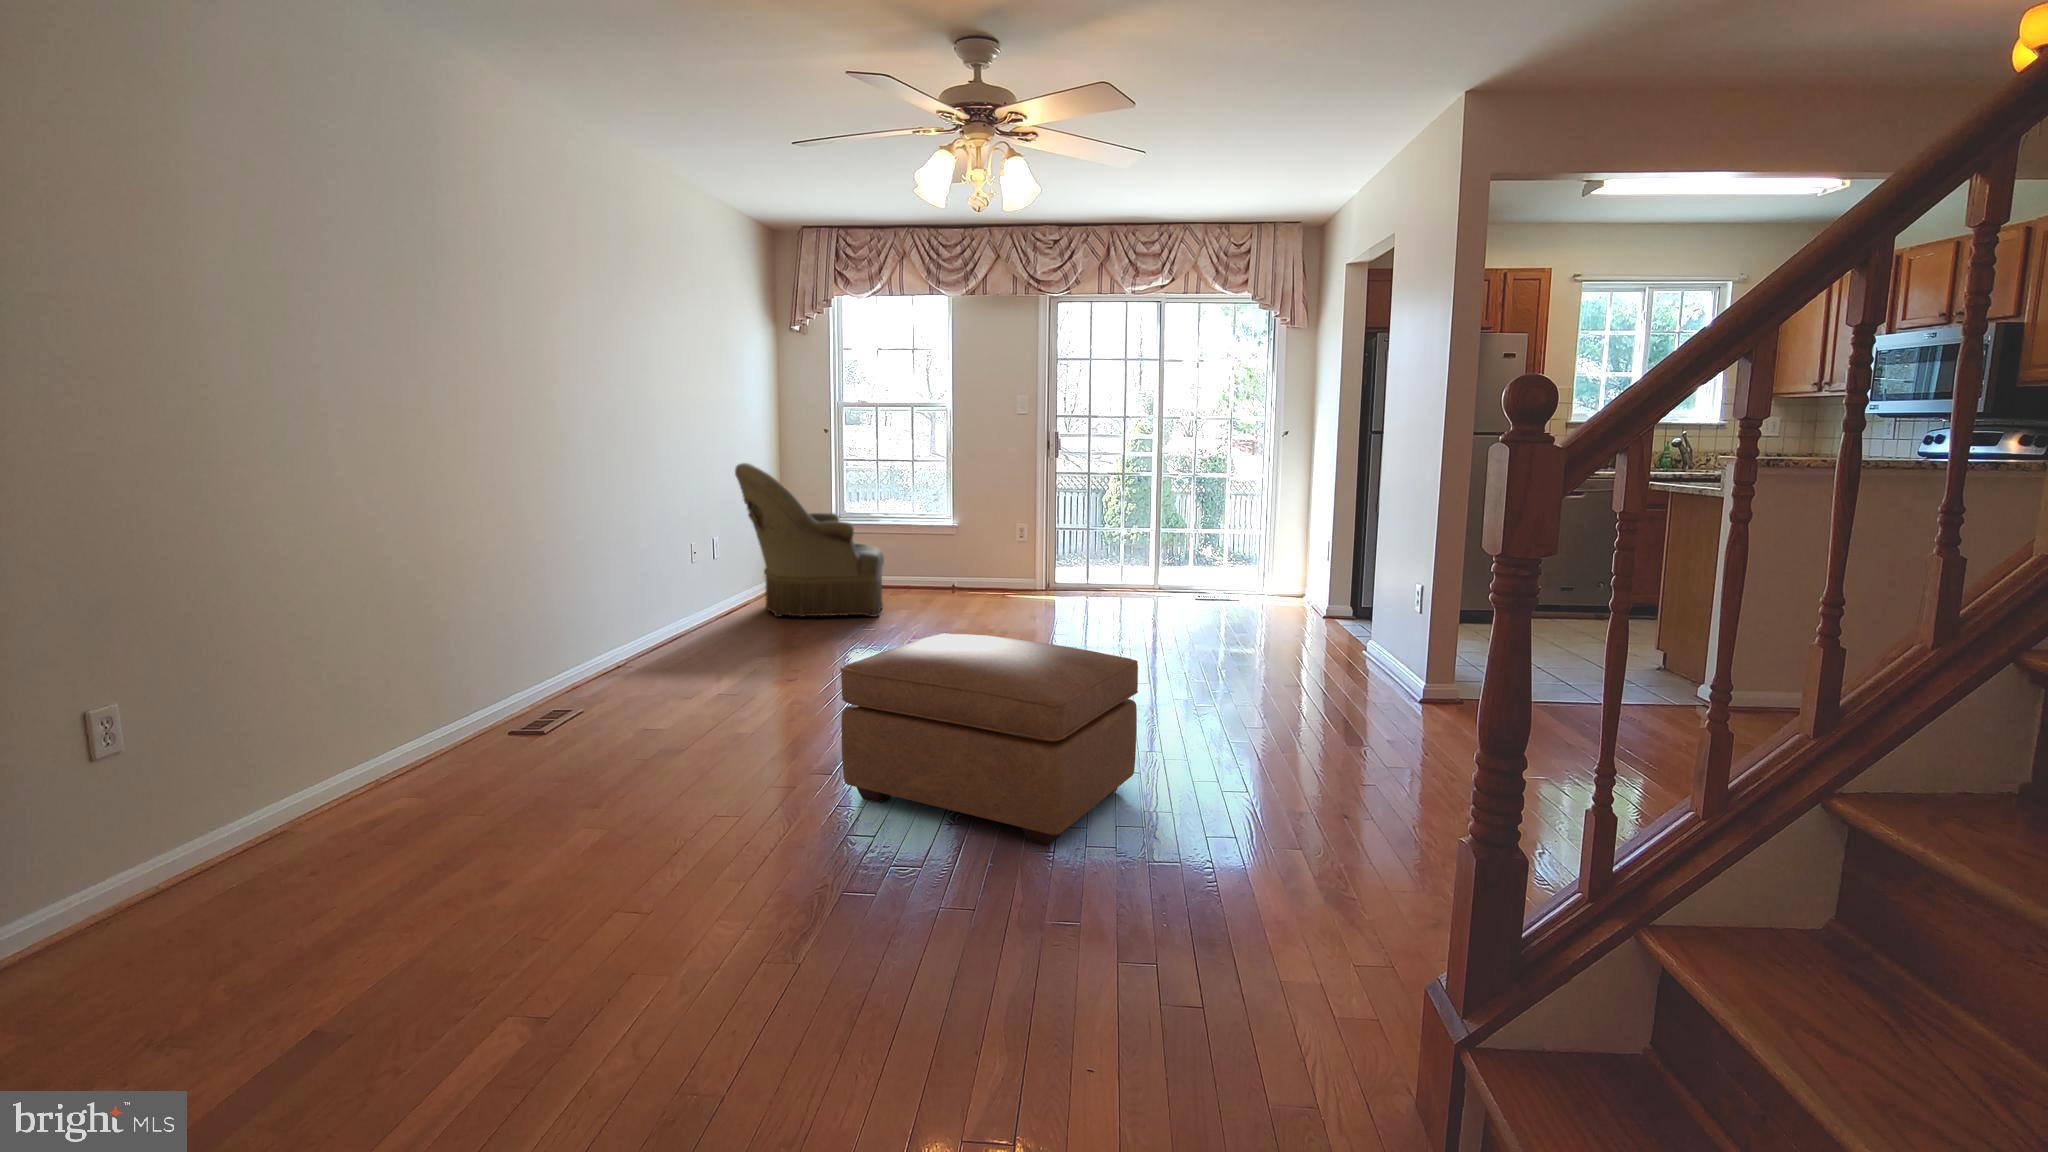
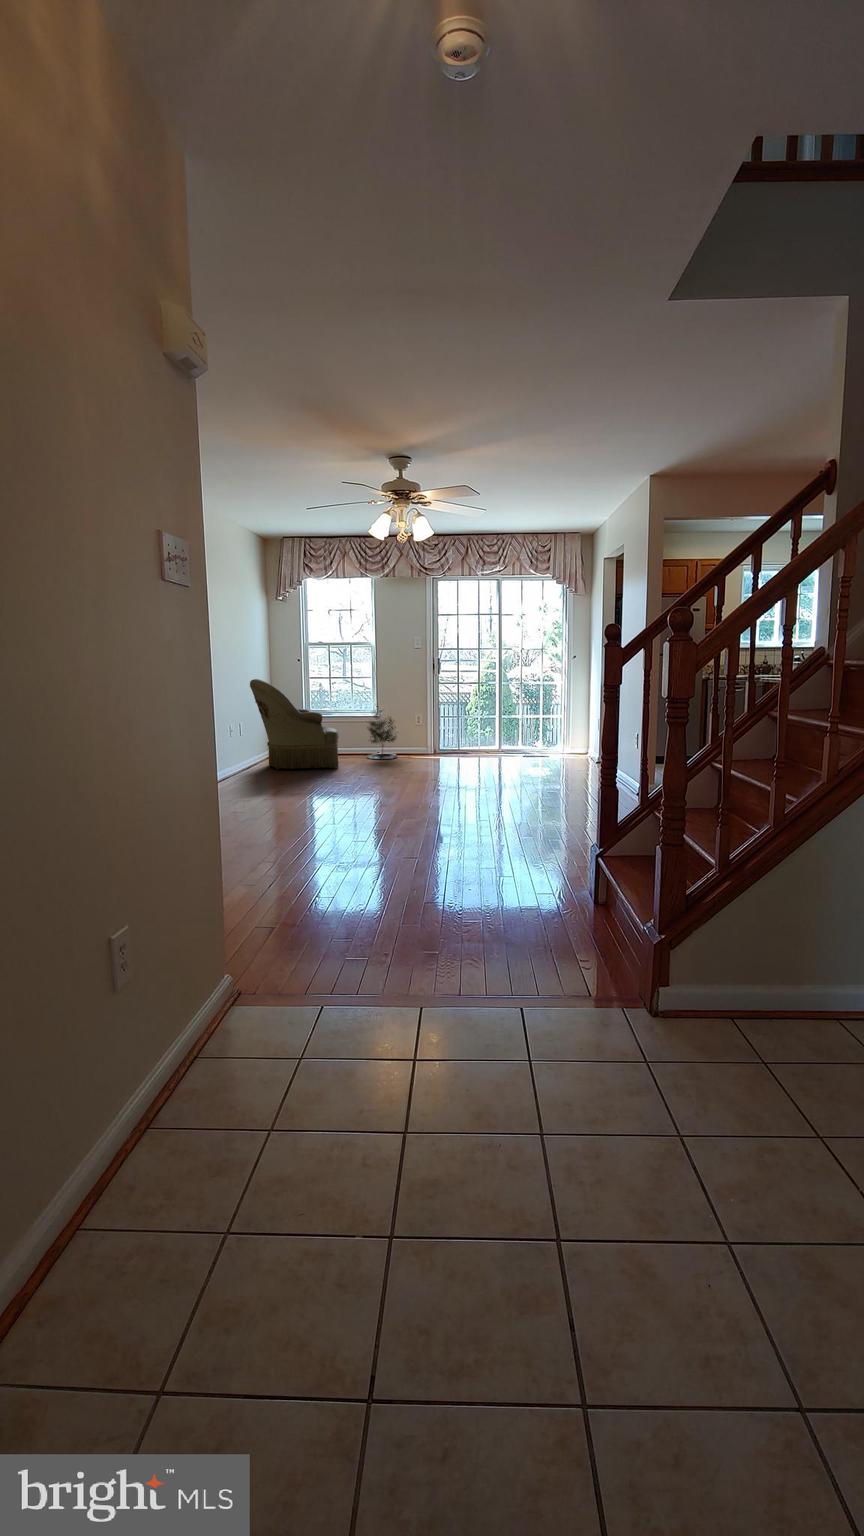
potted tree: none [931,504,988,599] -> present [367,706,397,760]
ottoman: present [840,633,1138,845] -> none [343,757,492,851]

